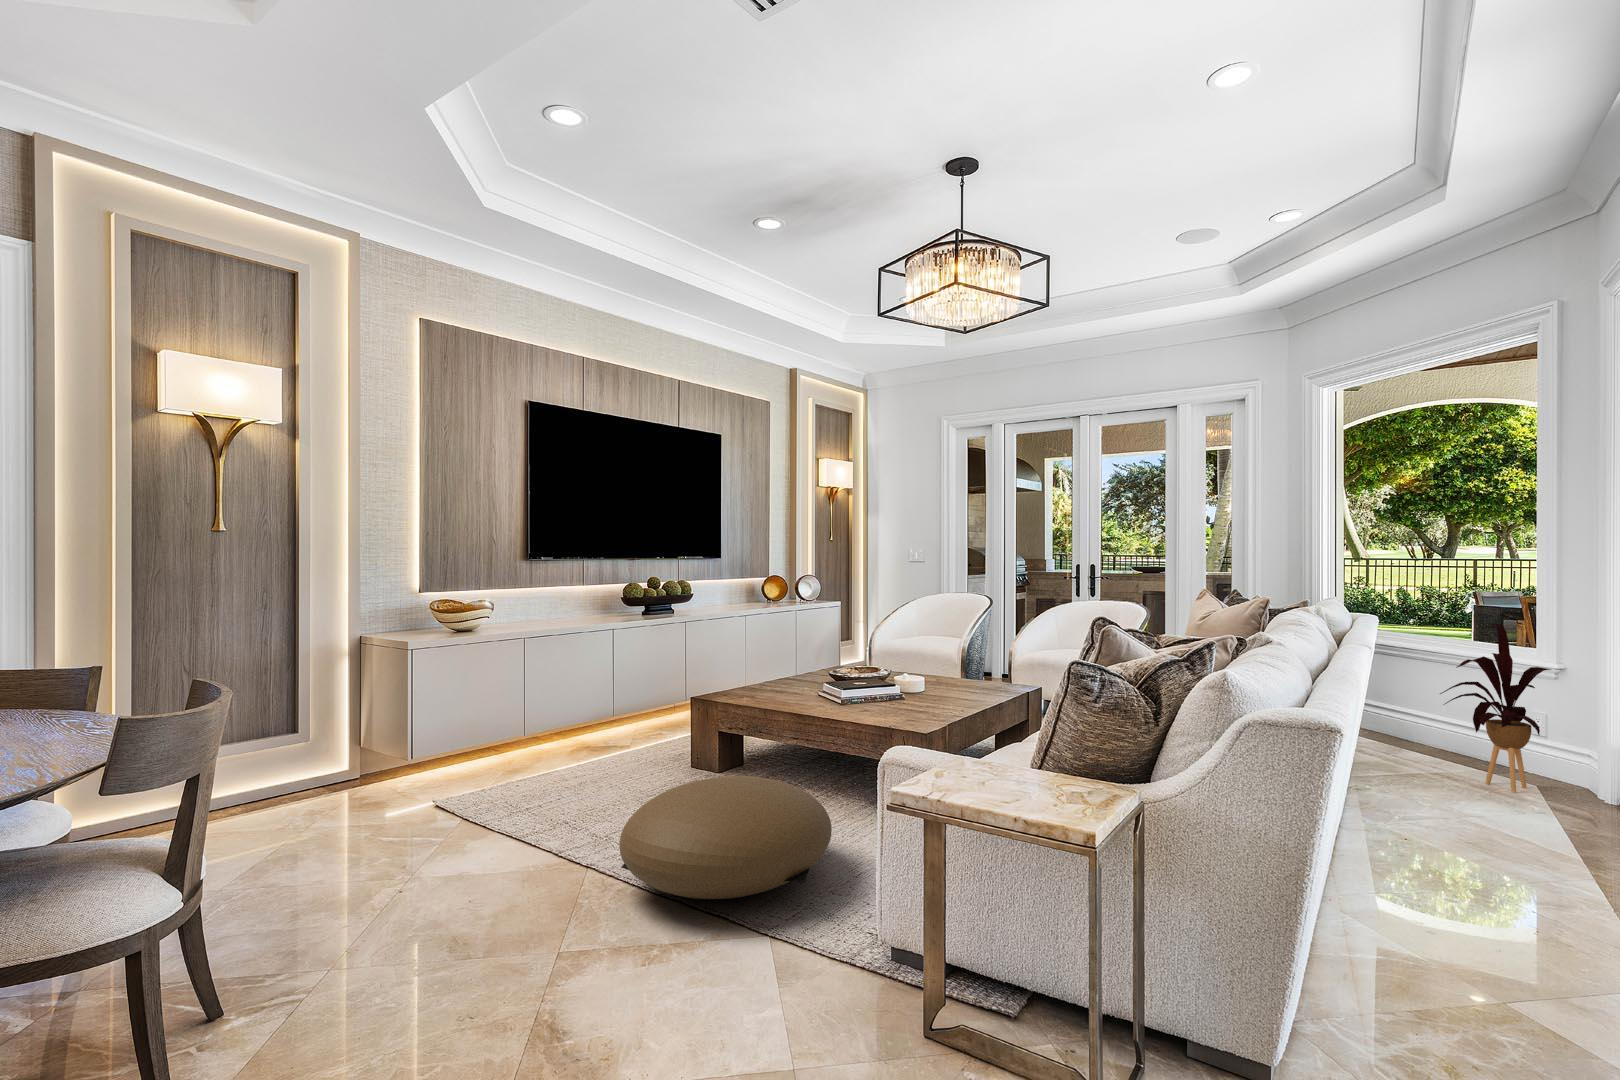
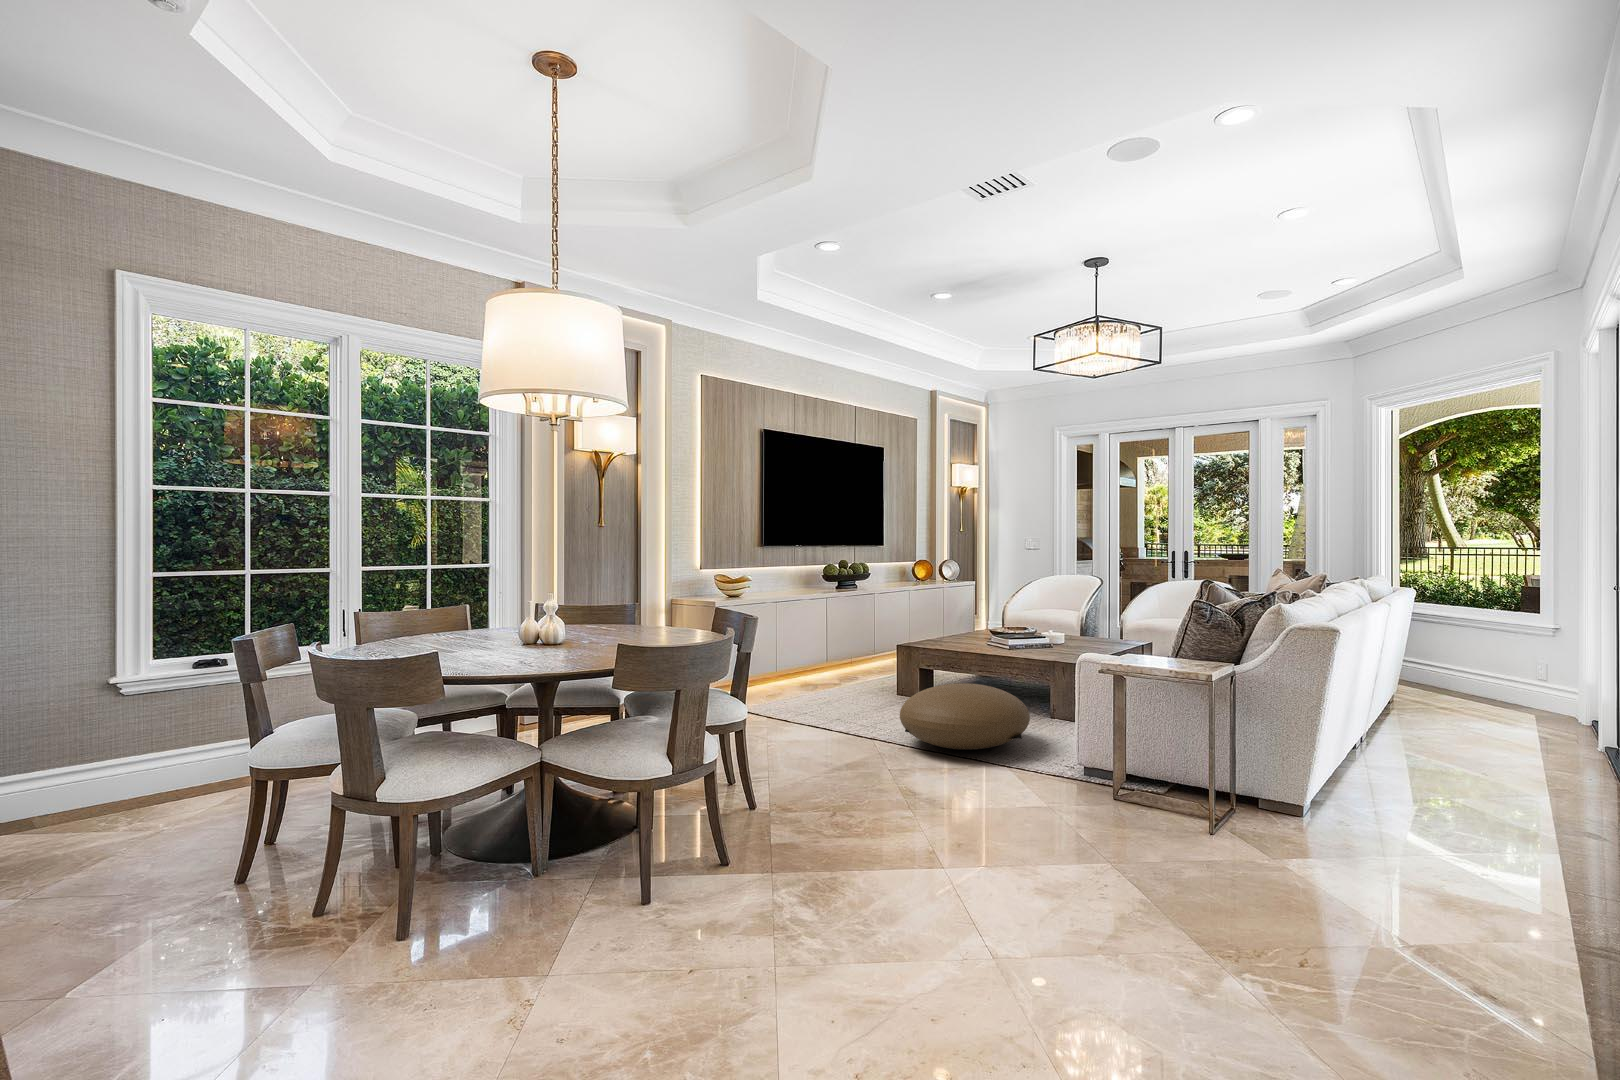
house plant: present [1440,624,1551,792] -> none [1454,592,1542,714]

